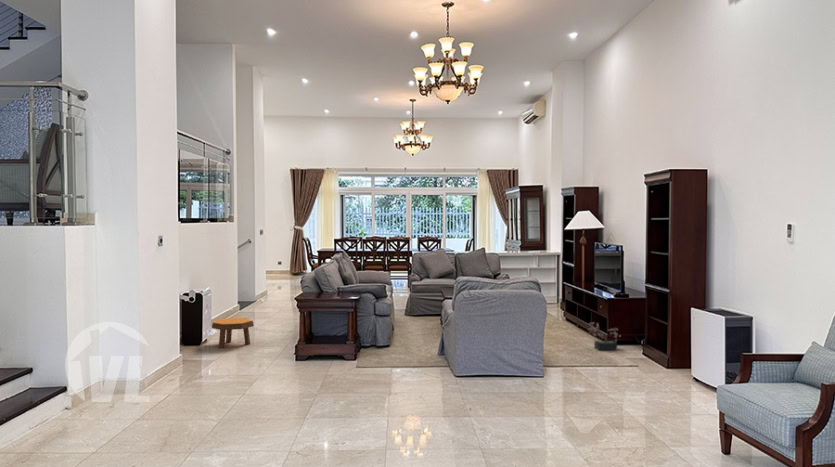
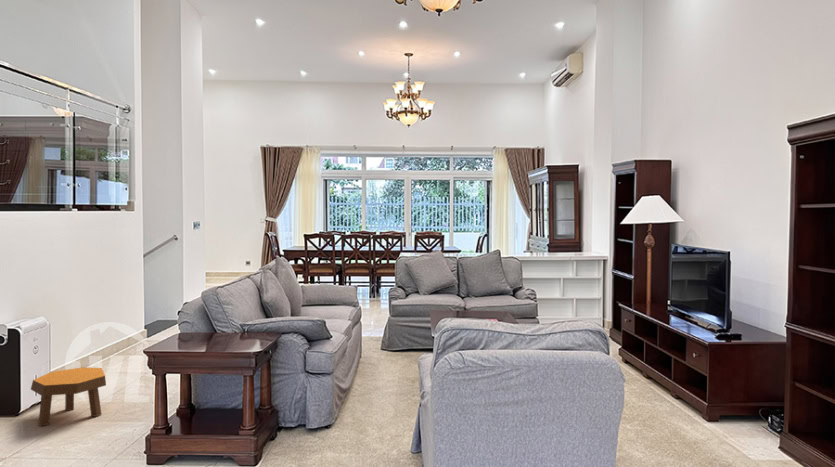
decorative plant: present [589,323,620,350] -> none [680,389,742,444]

